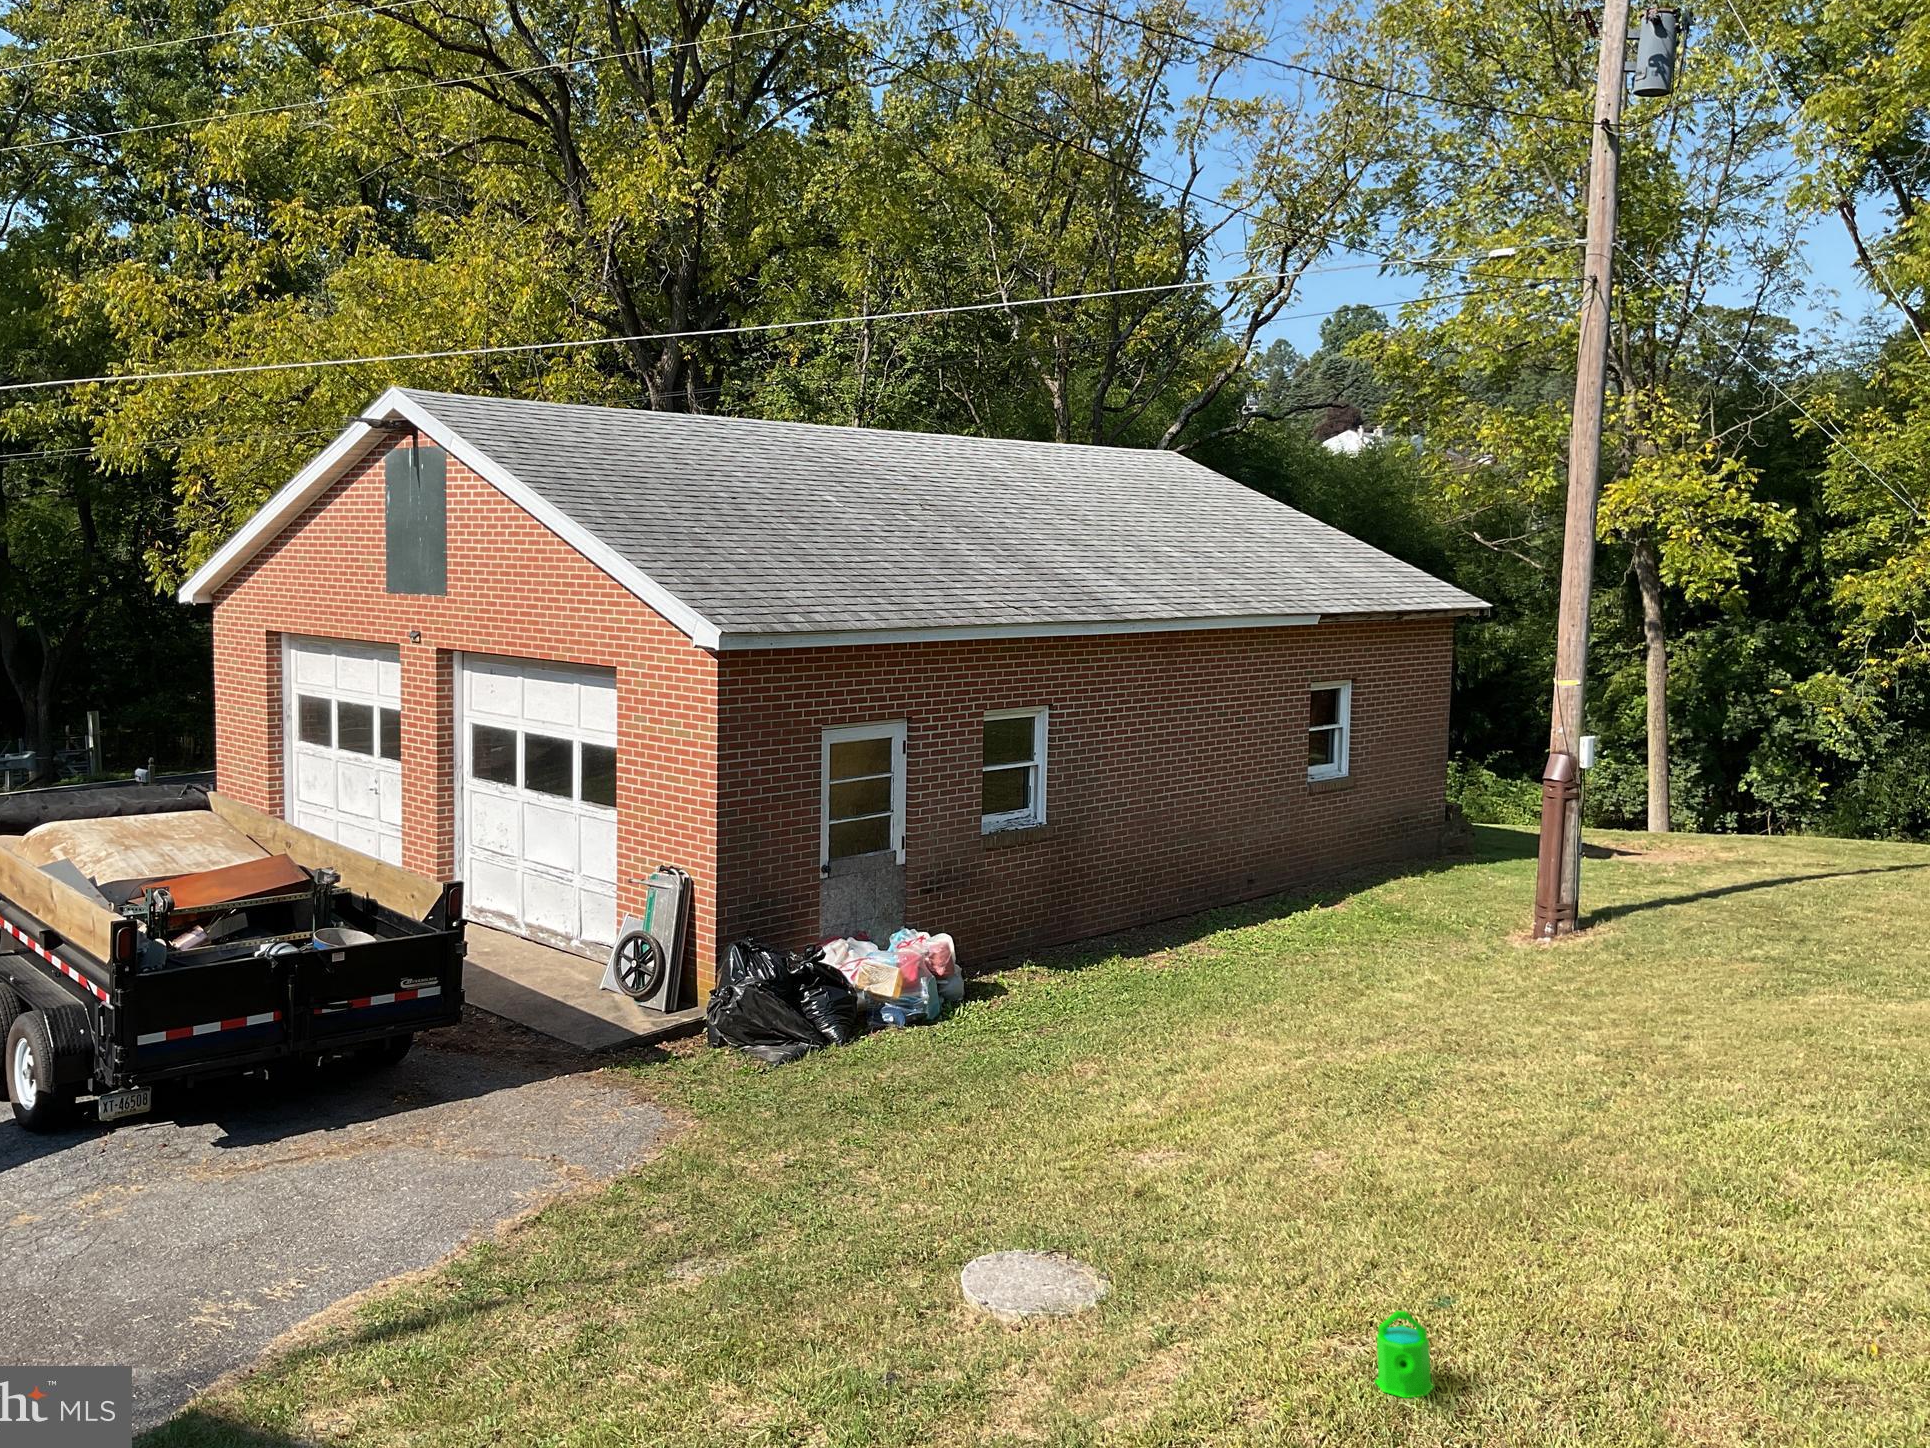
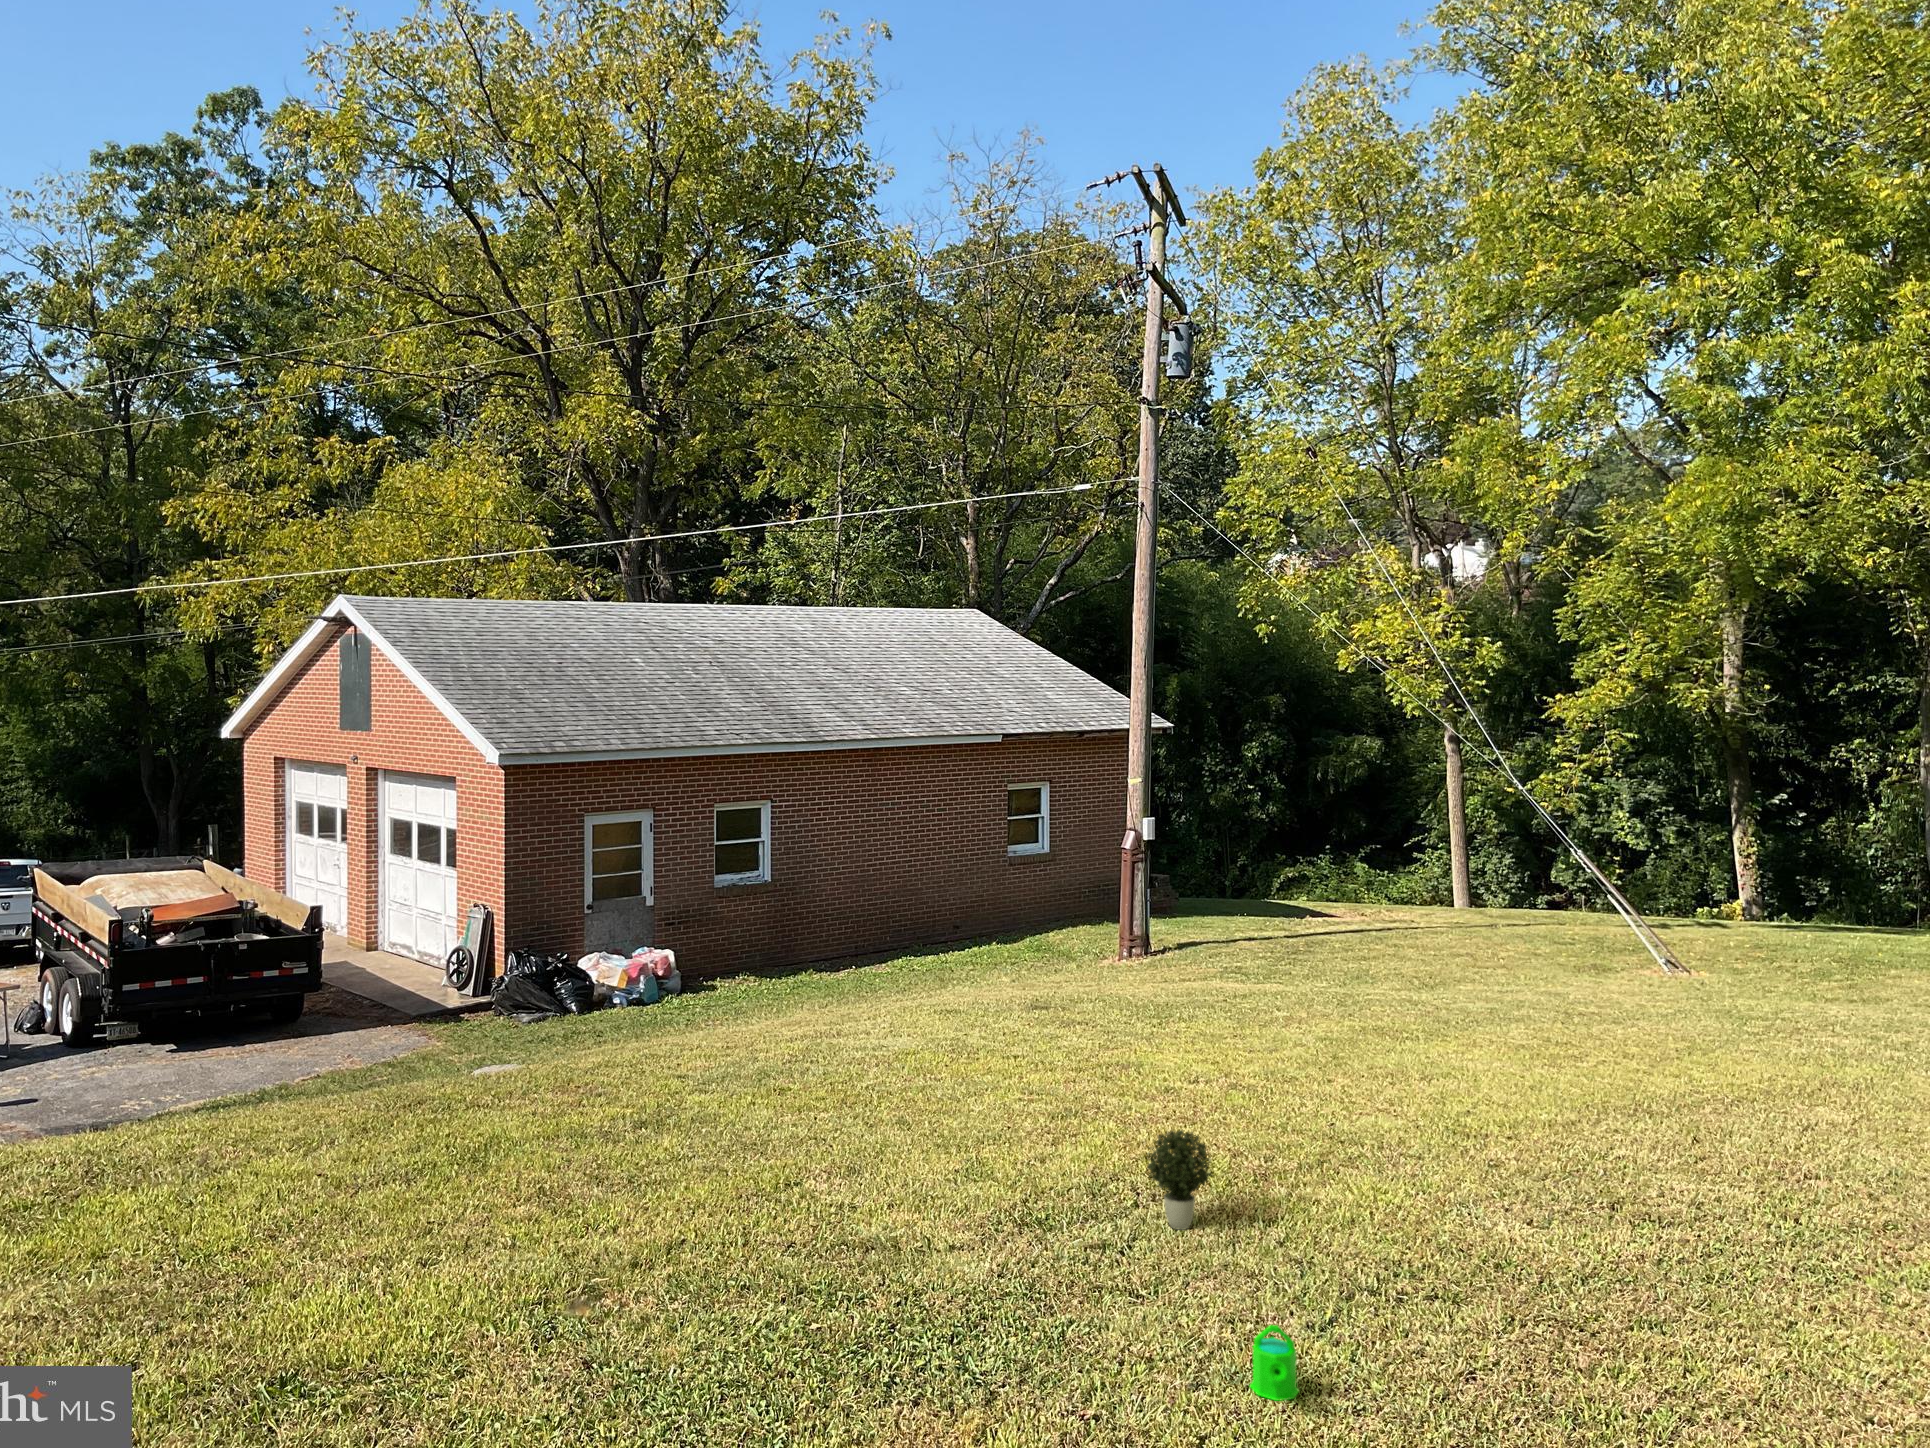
potted plant: none [1271,1093,1355,1209] -> present [1146,1130,1212,1230]

